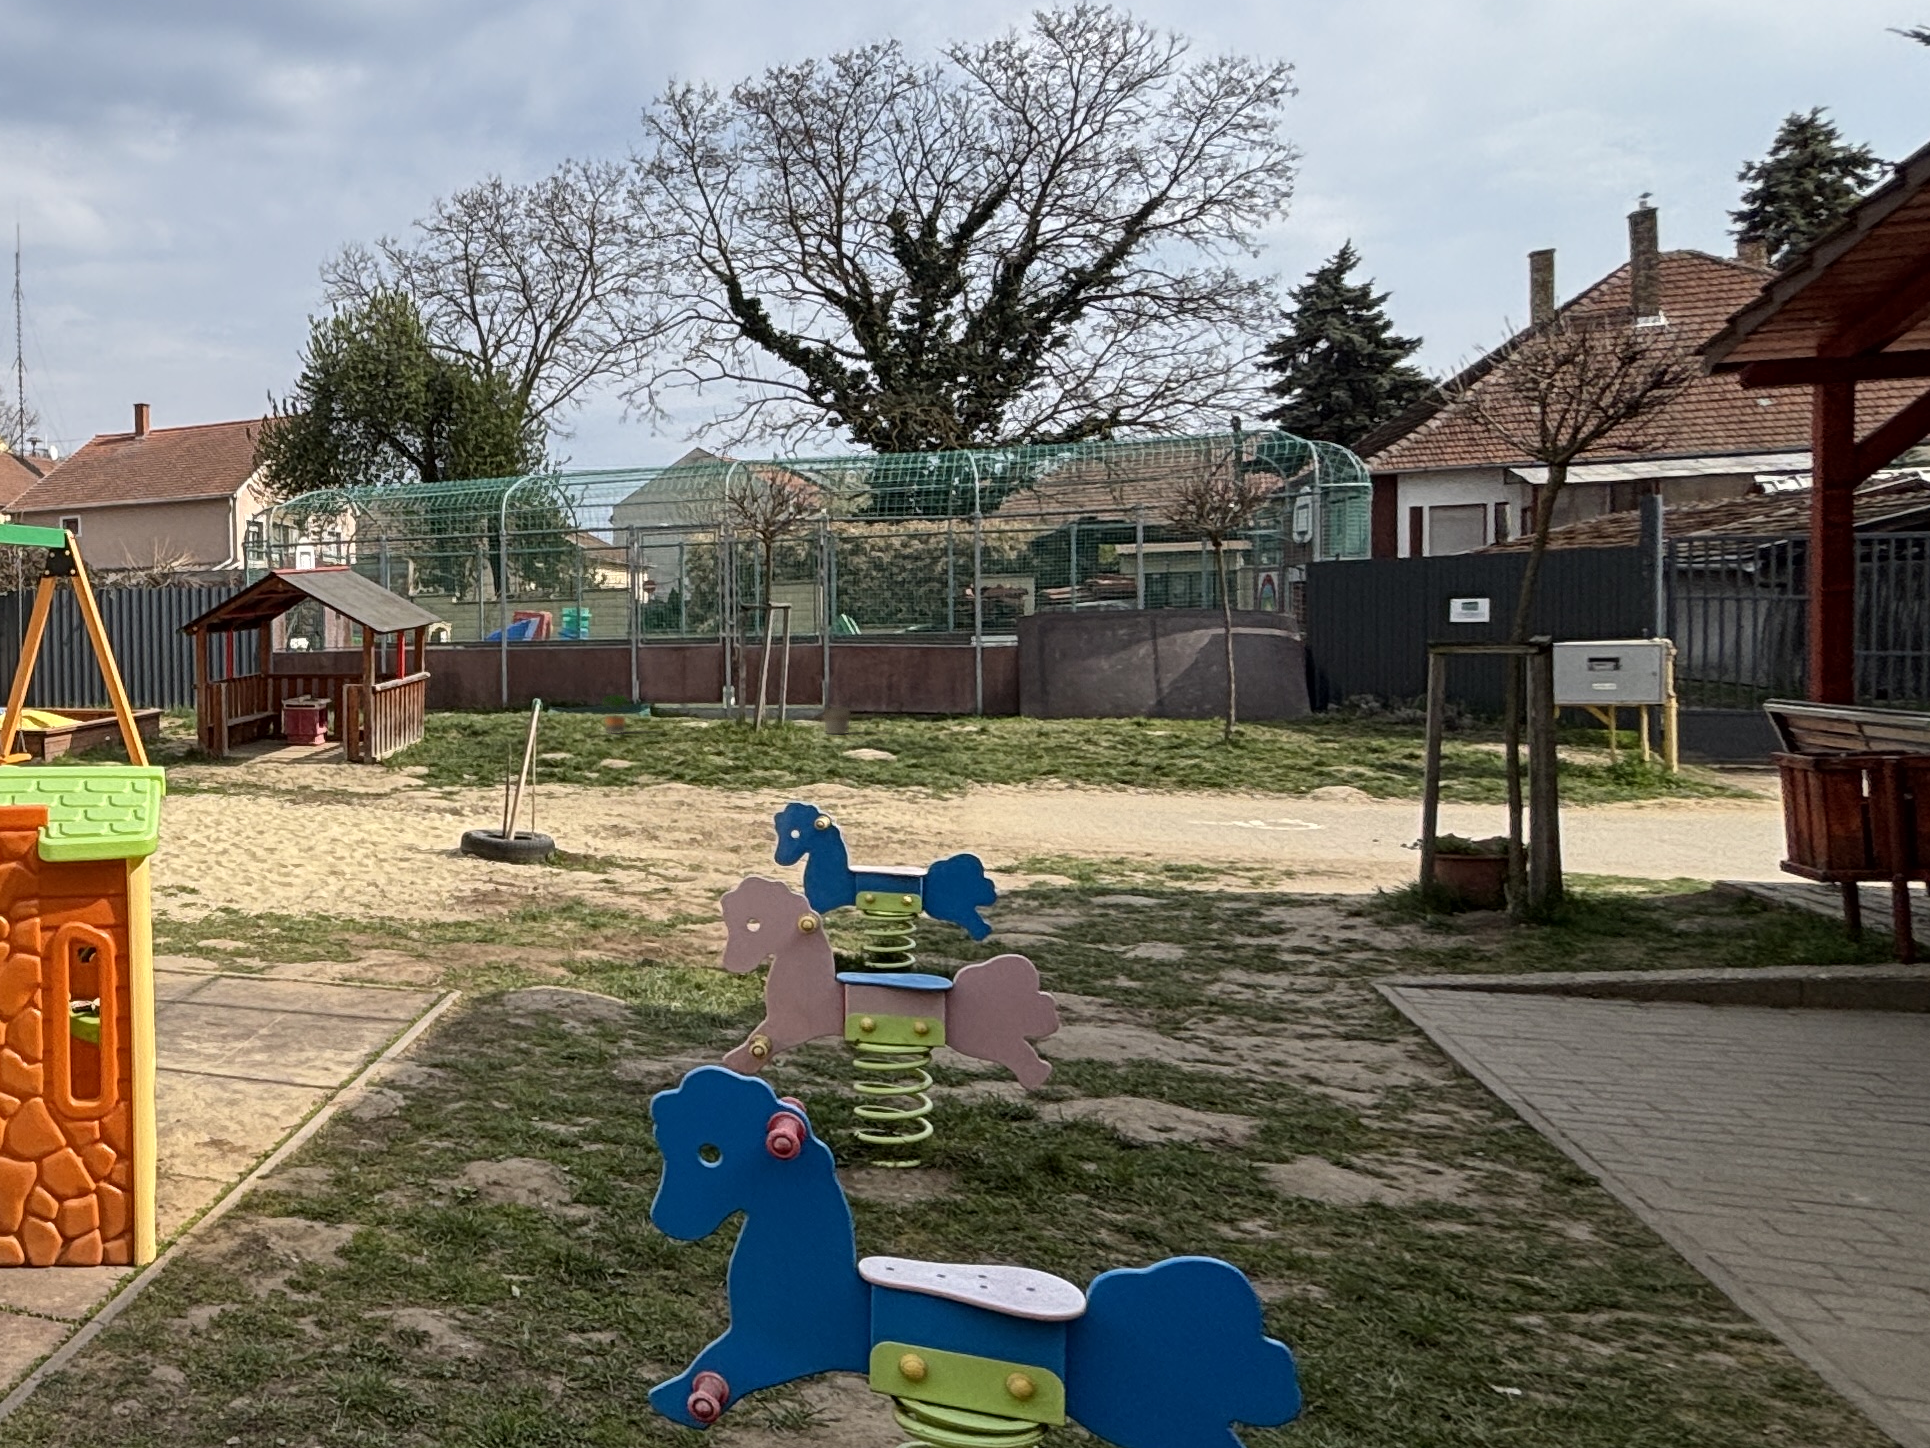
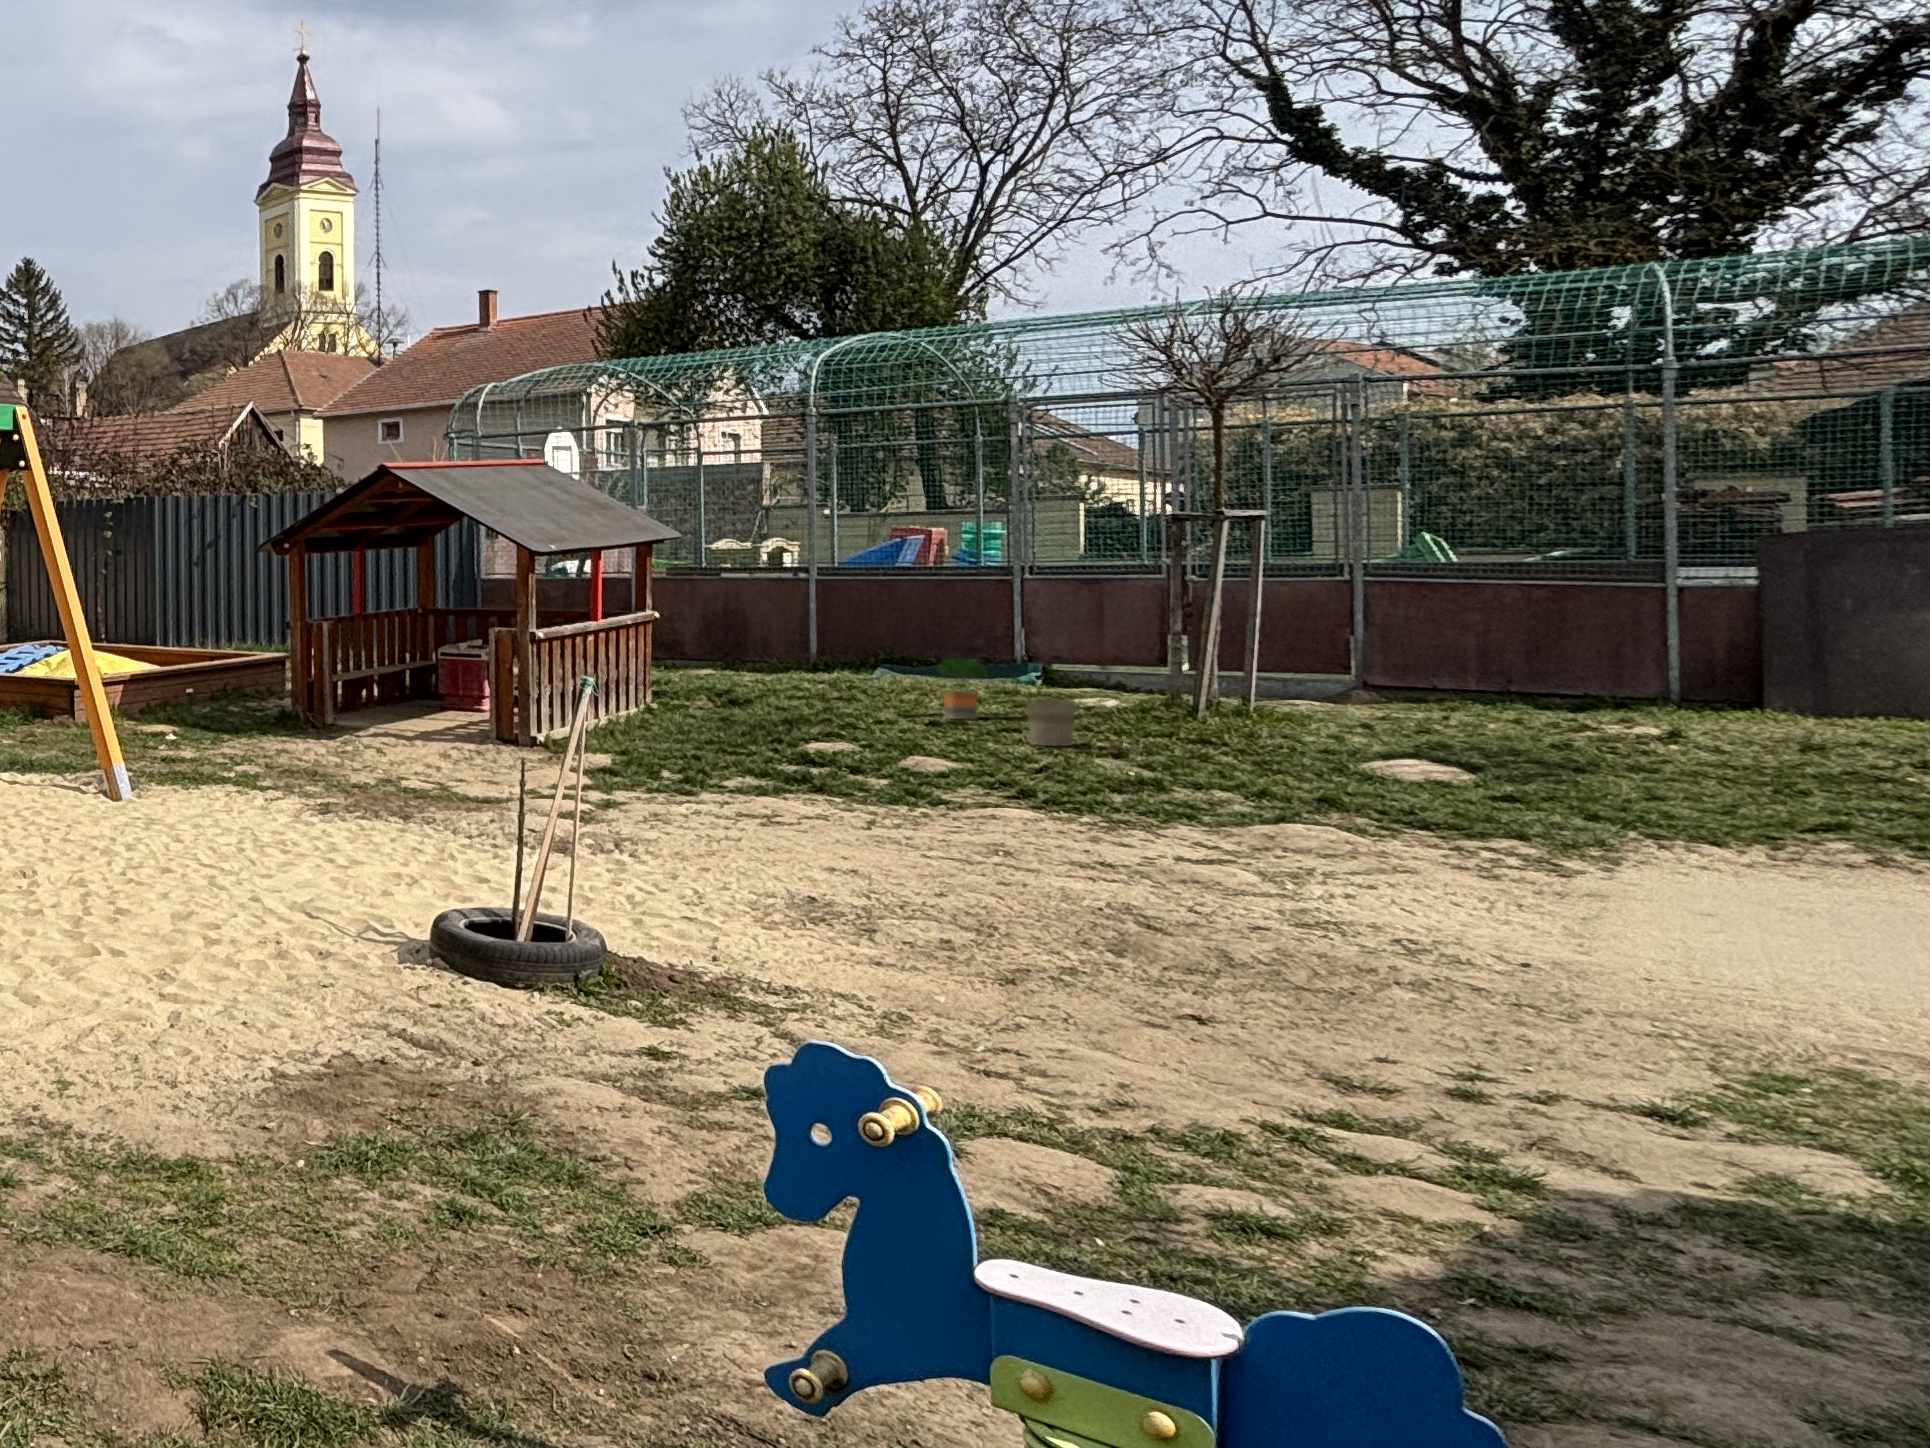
bucket: present [824,706,850,734] -> present [1026,698,1080,746]

